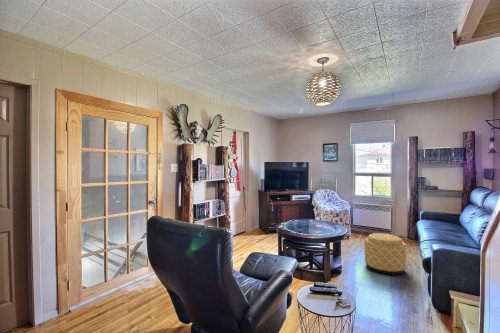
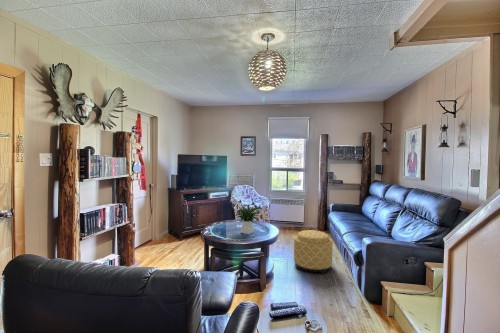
flower arrangement: none [300,199,330,230] -> present [236,200,261,234]

